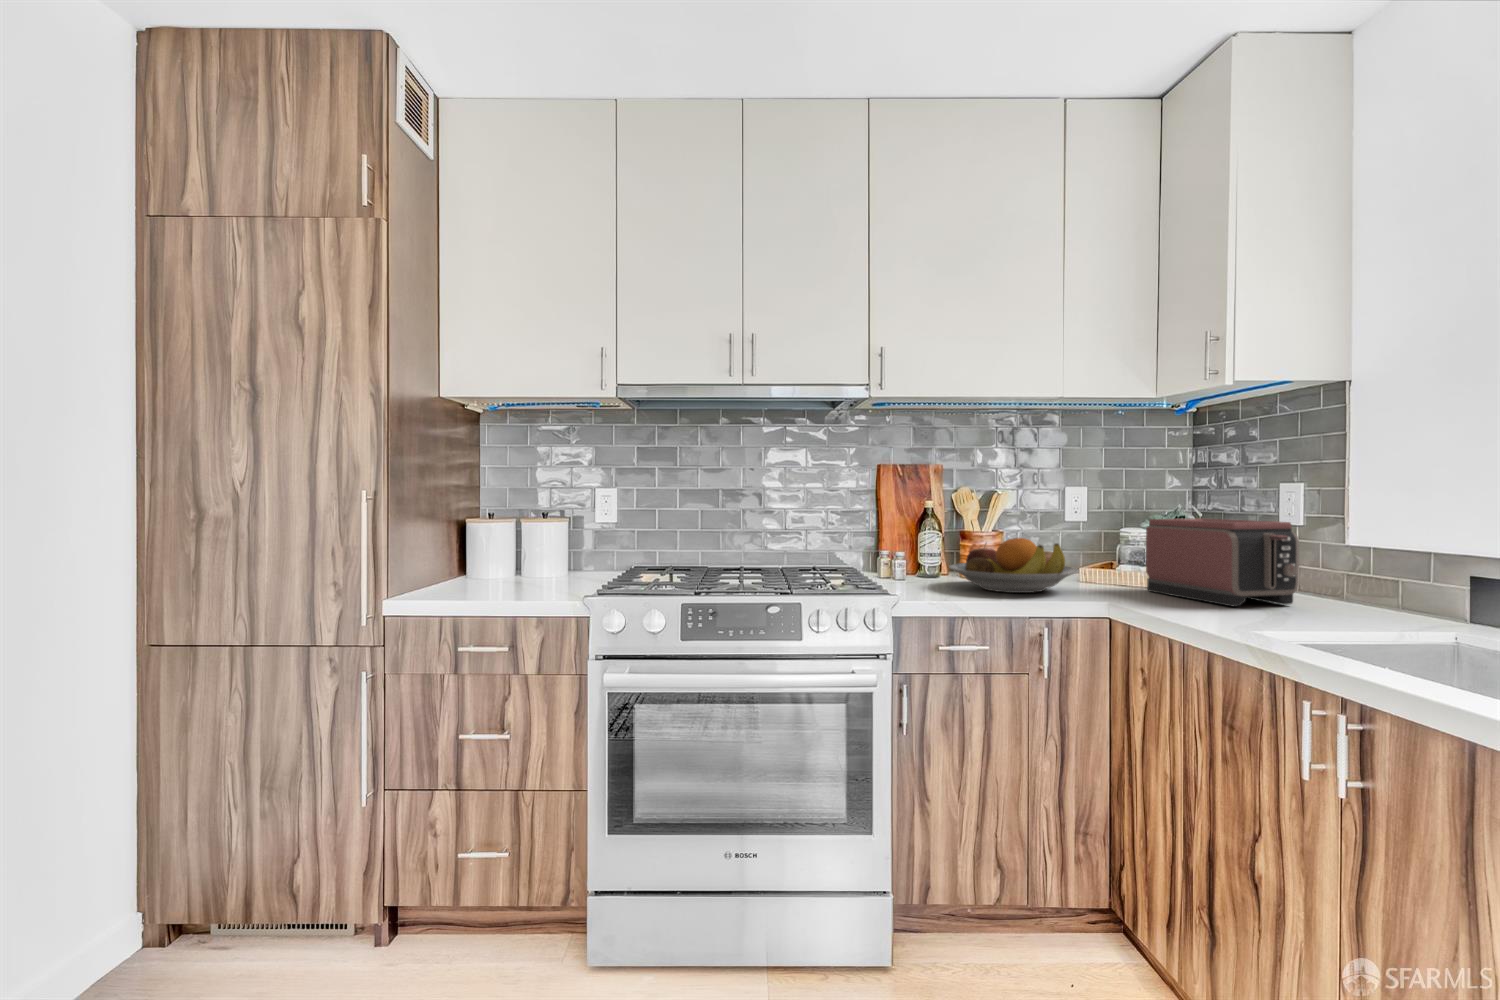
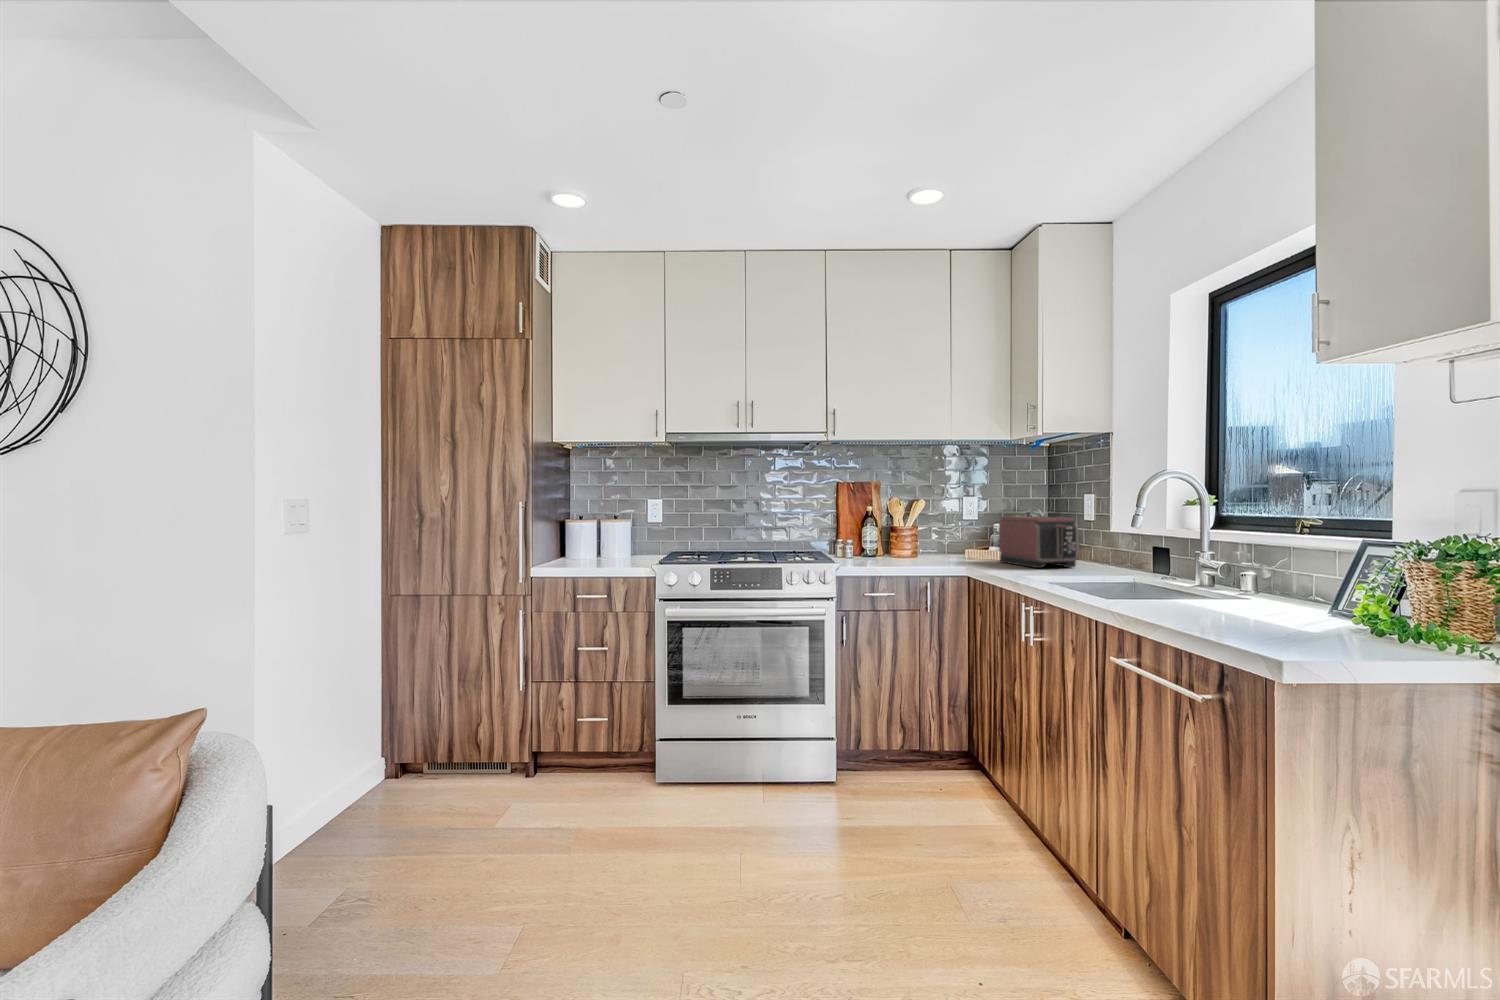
fruit bowl: present [949,538,1079,593] -> none [877,529,956,563]

